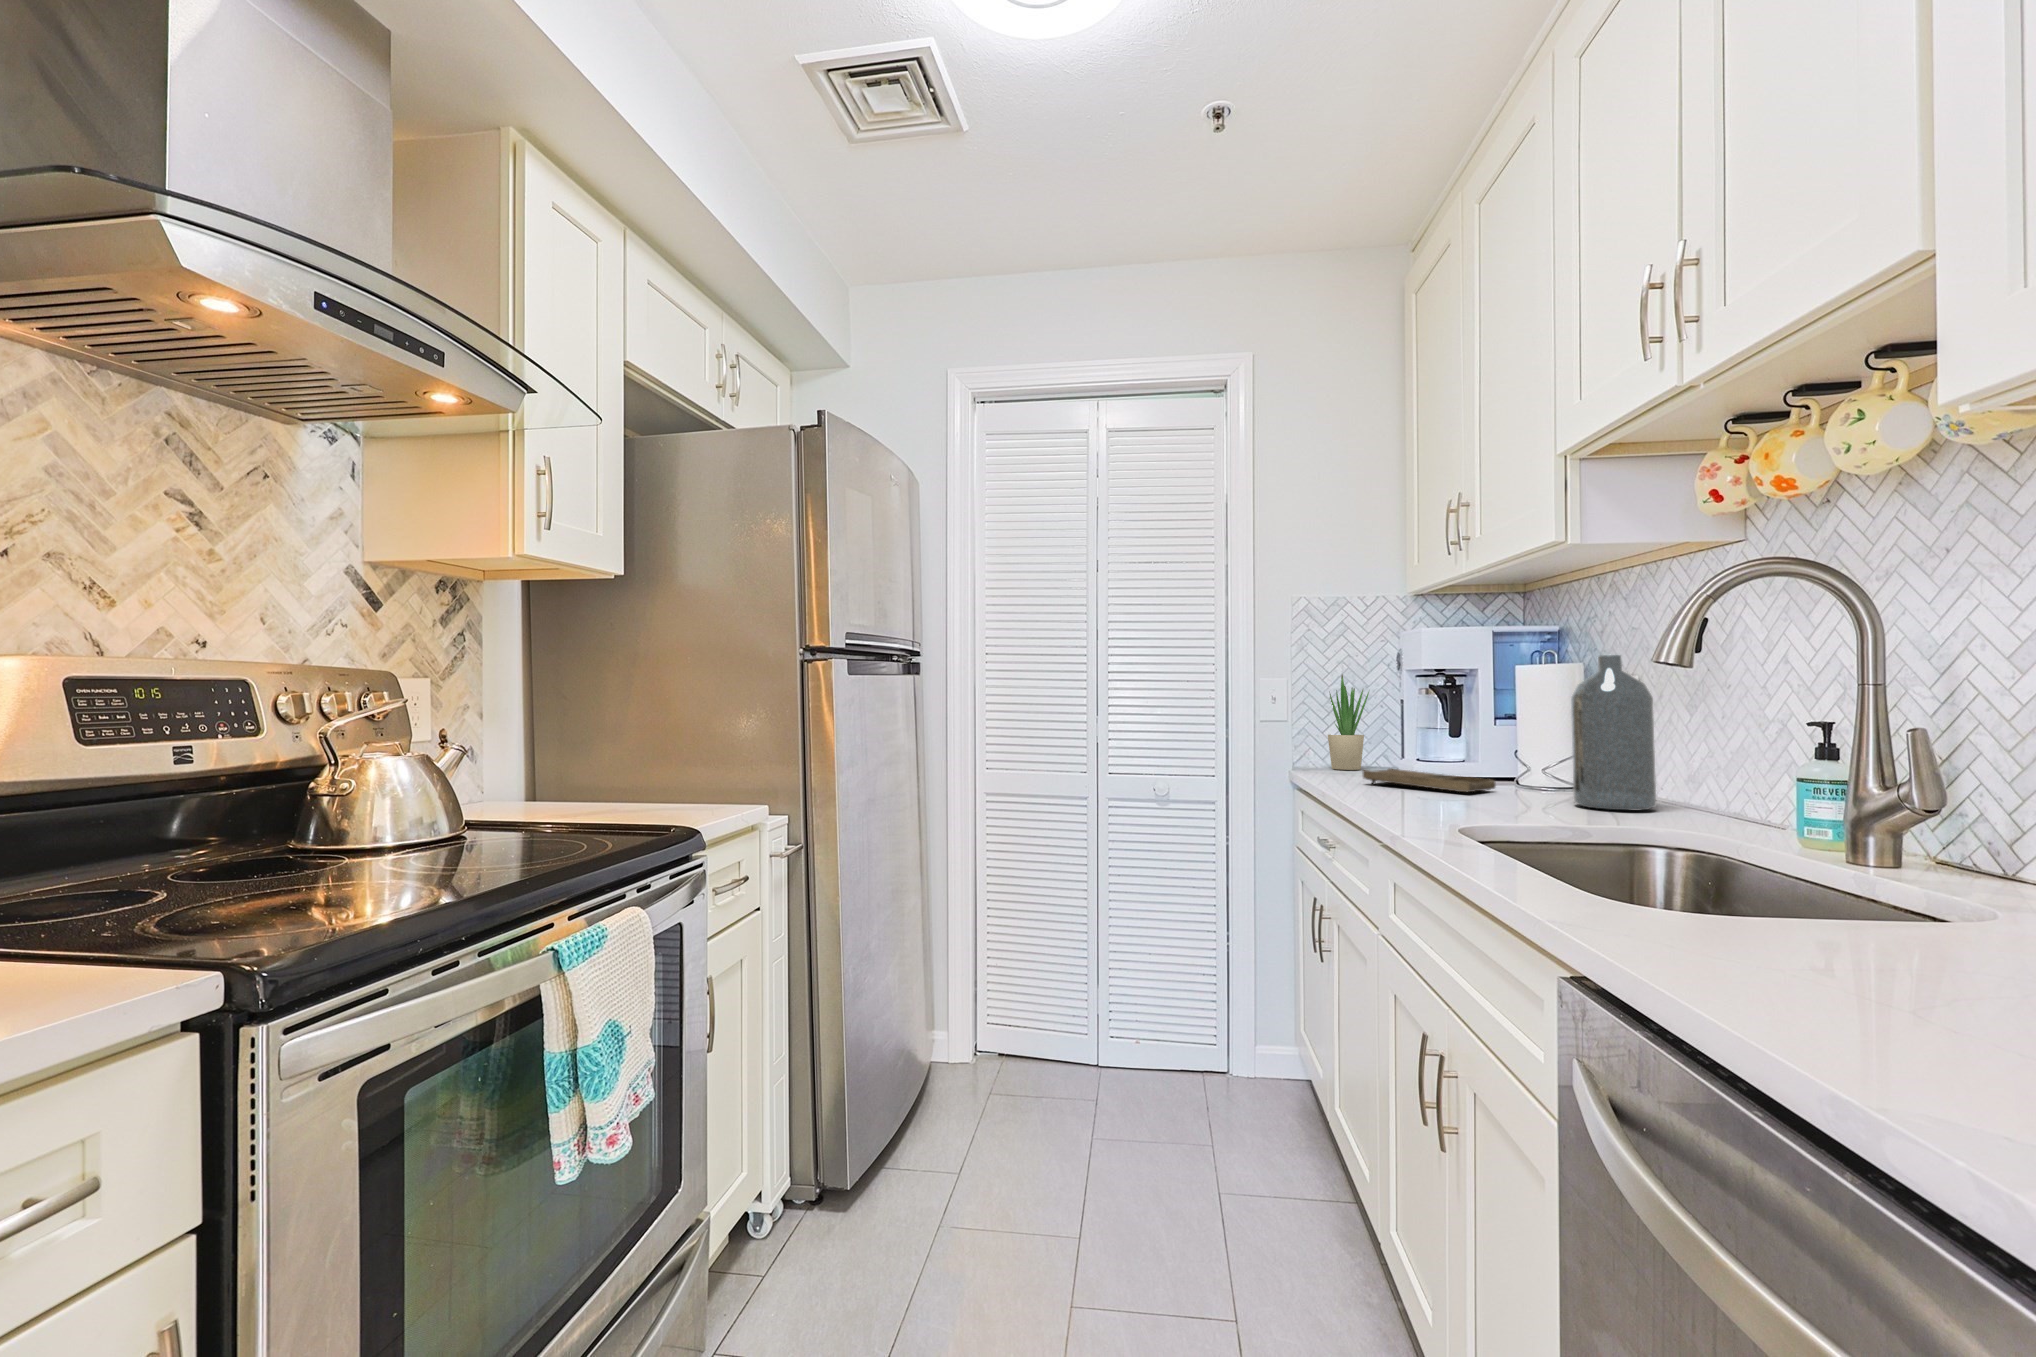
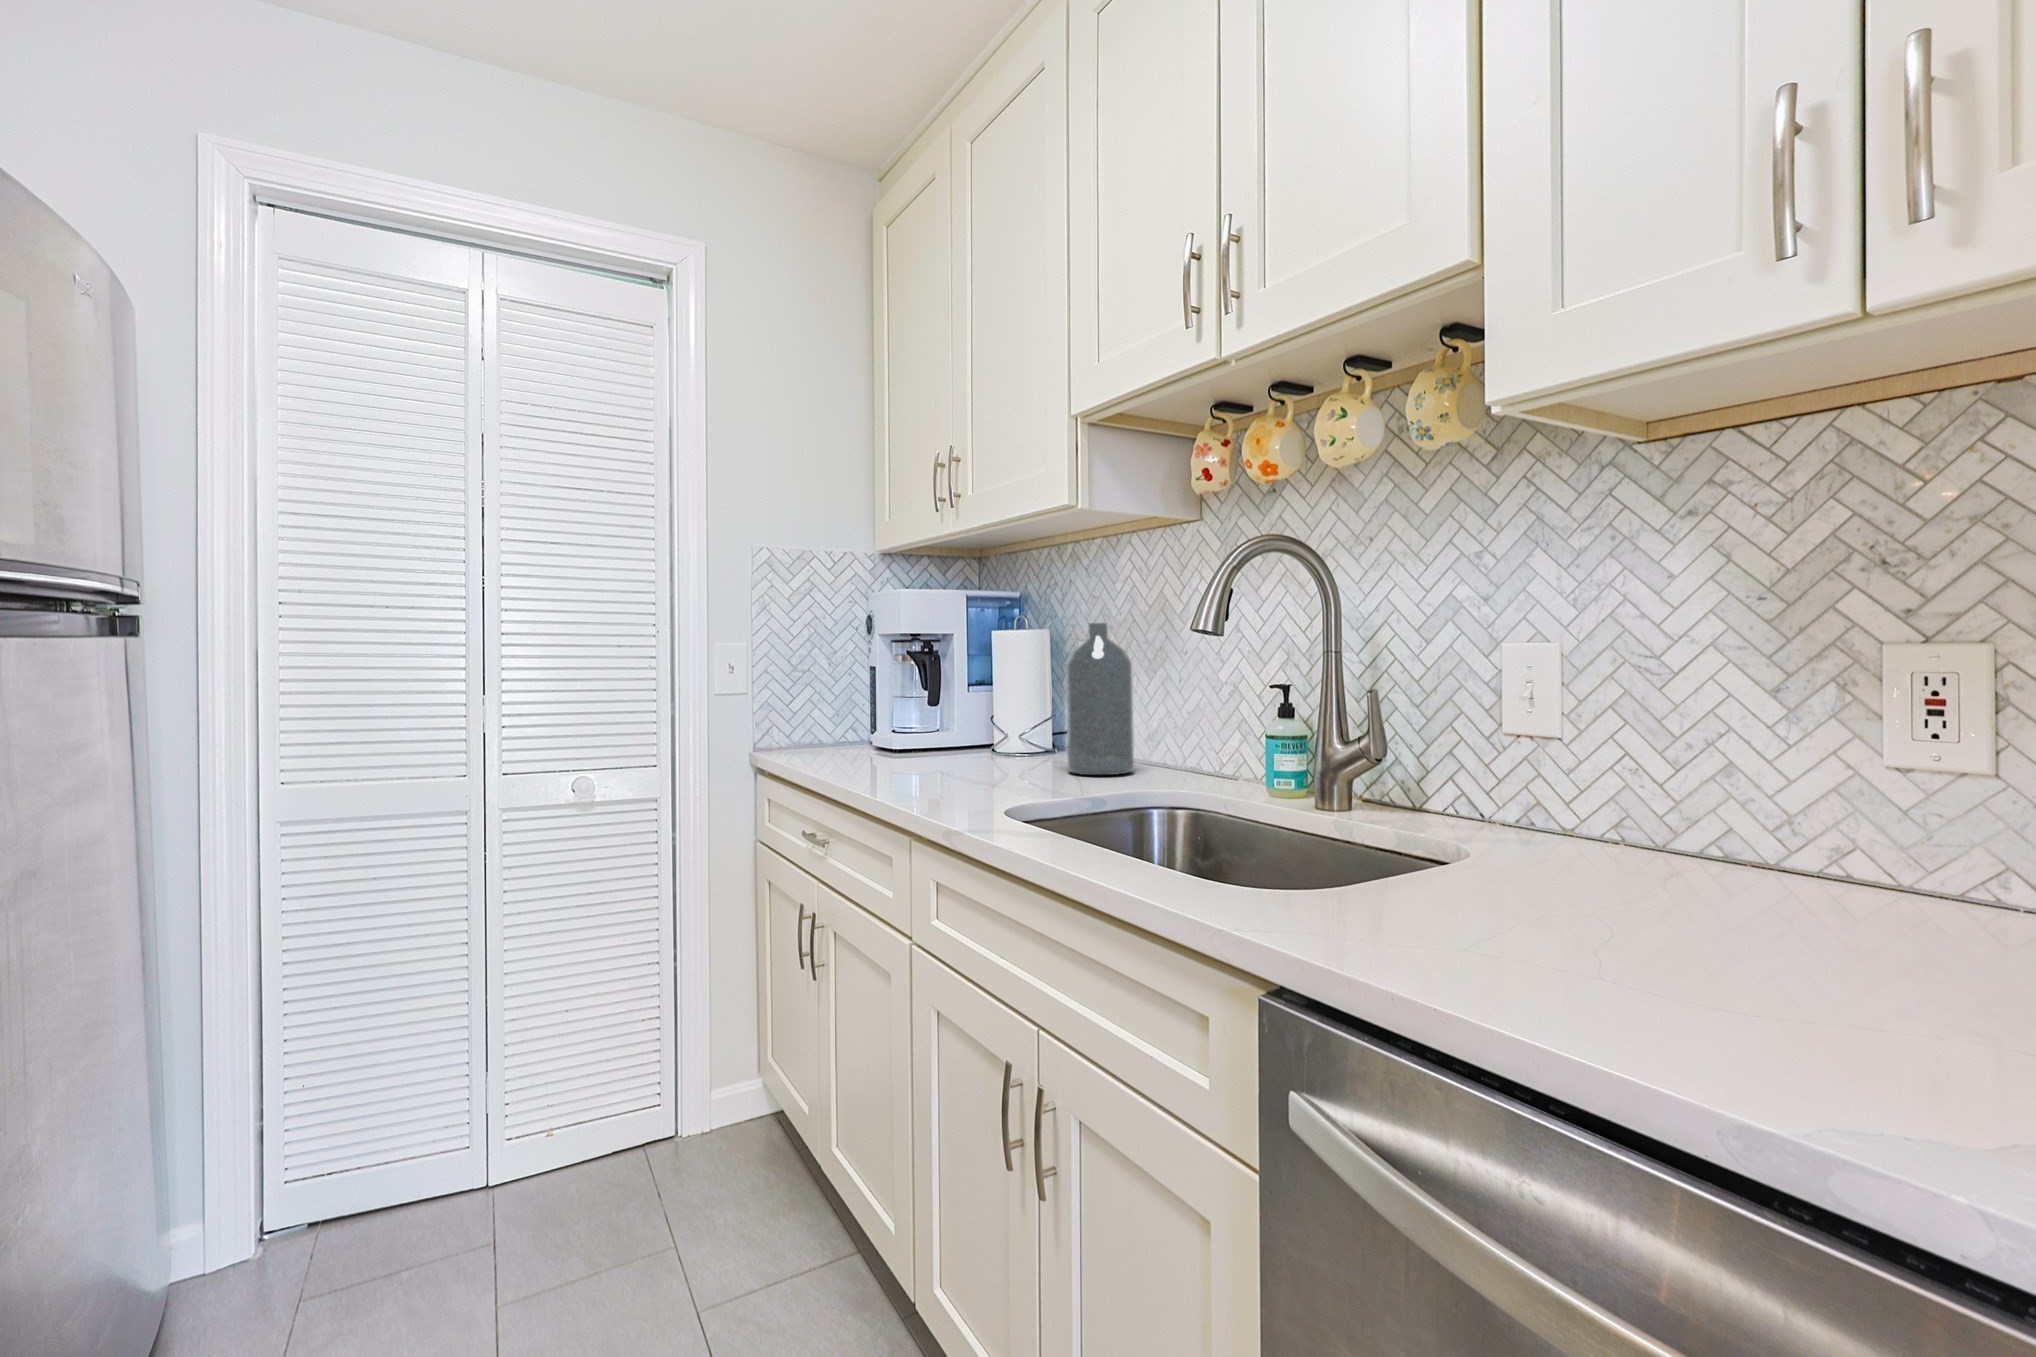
potted plant: present [1328,675,1369,770] -> none [794,638,840,750]
tray: present [1363,769,1496,792] -> none [854,746,987,768]

